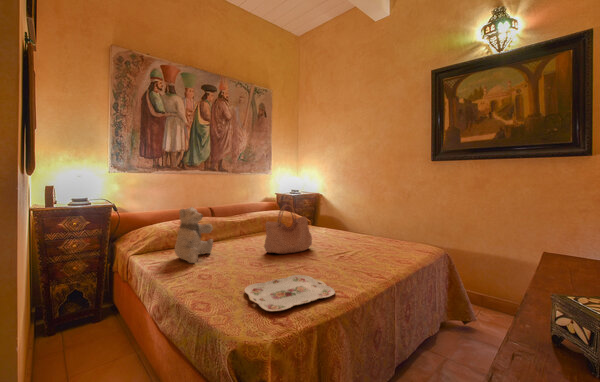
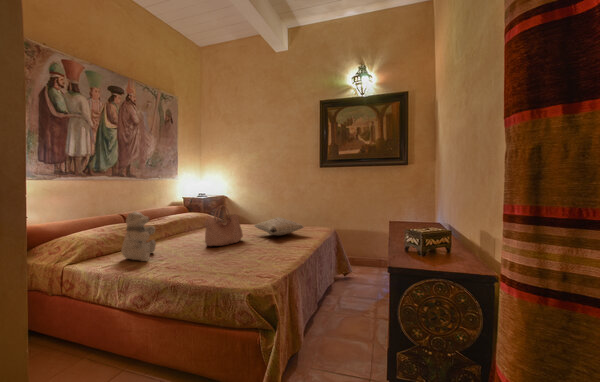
pillow: none [329,224,395,247] -> present [254,217,304,236]
serving tray: present [244,275,335,311] -> none [216,256,281,275]

